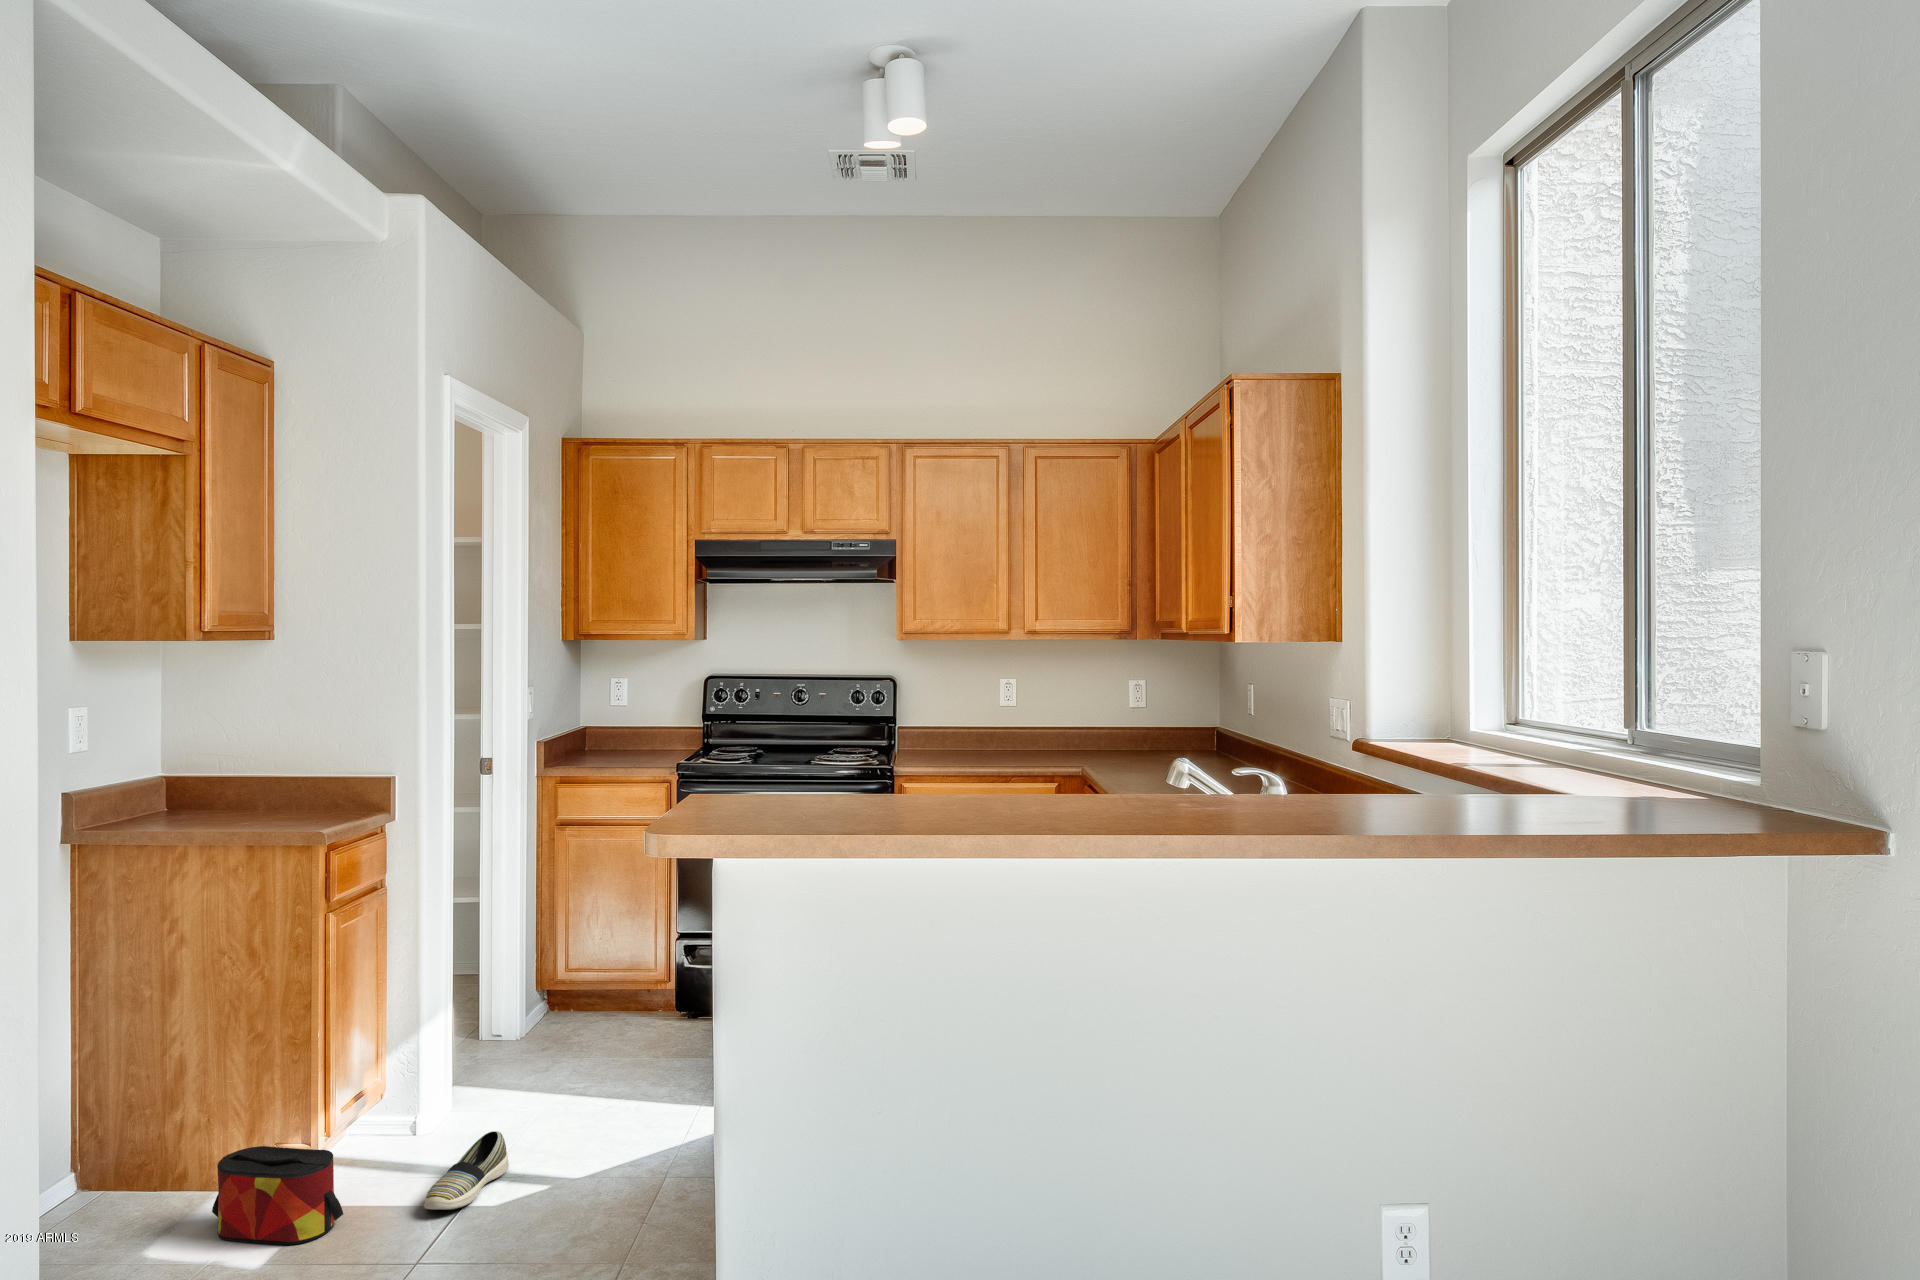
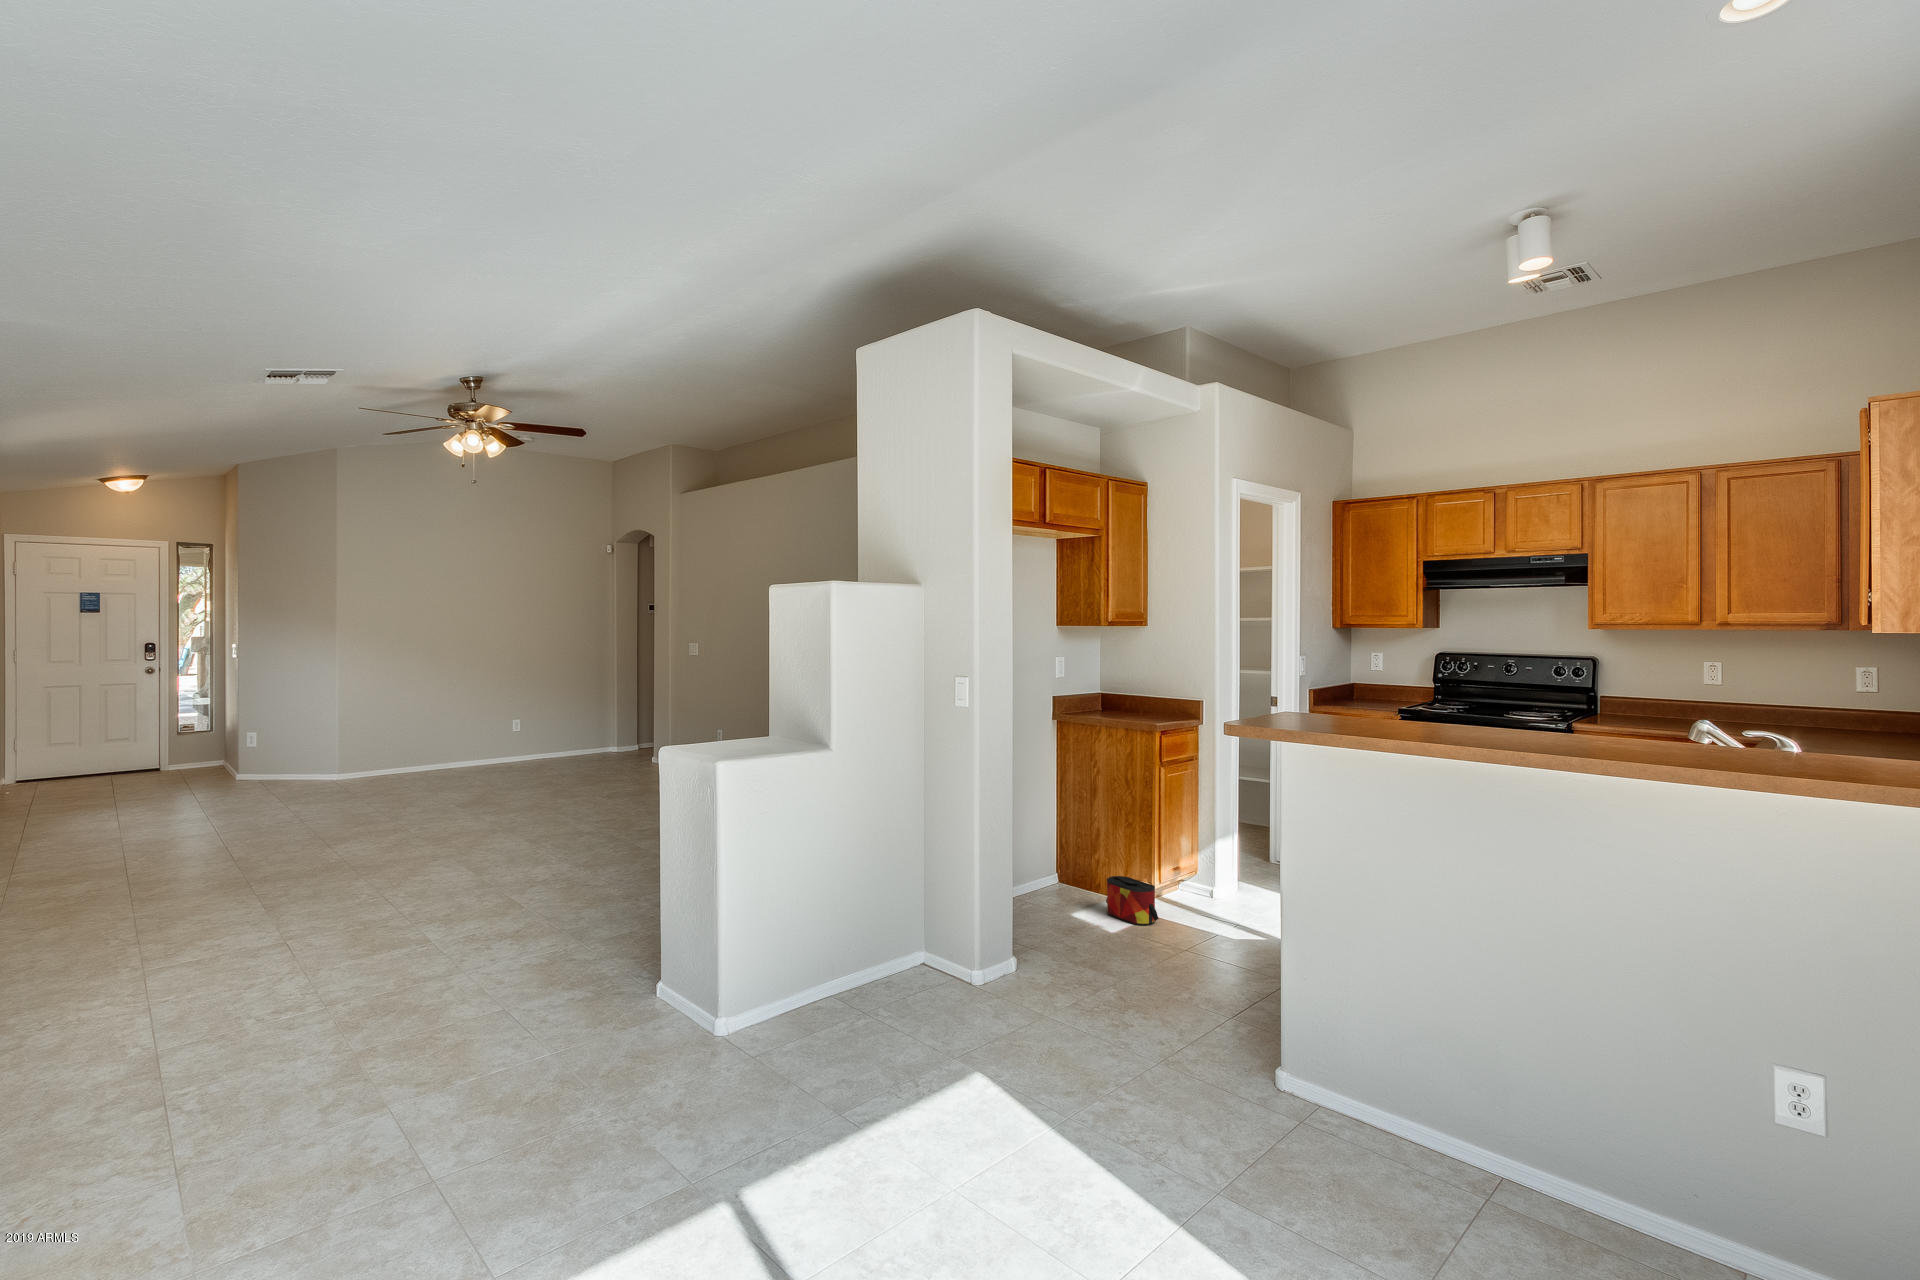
shoe: present [424,1131,509,1210] -> none [1196,902,1247,932]

